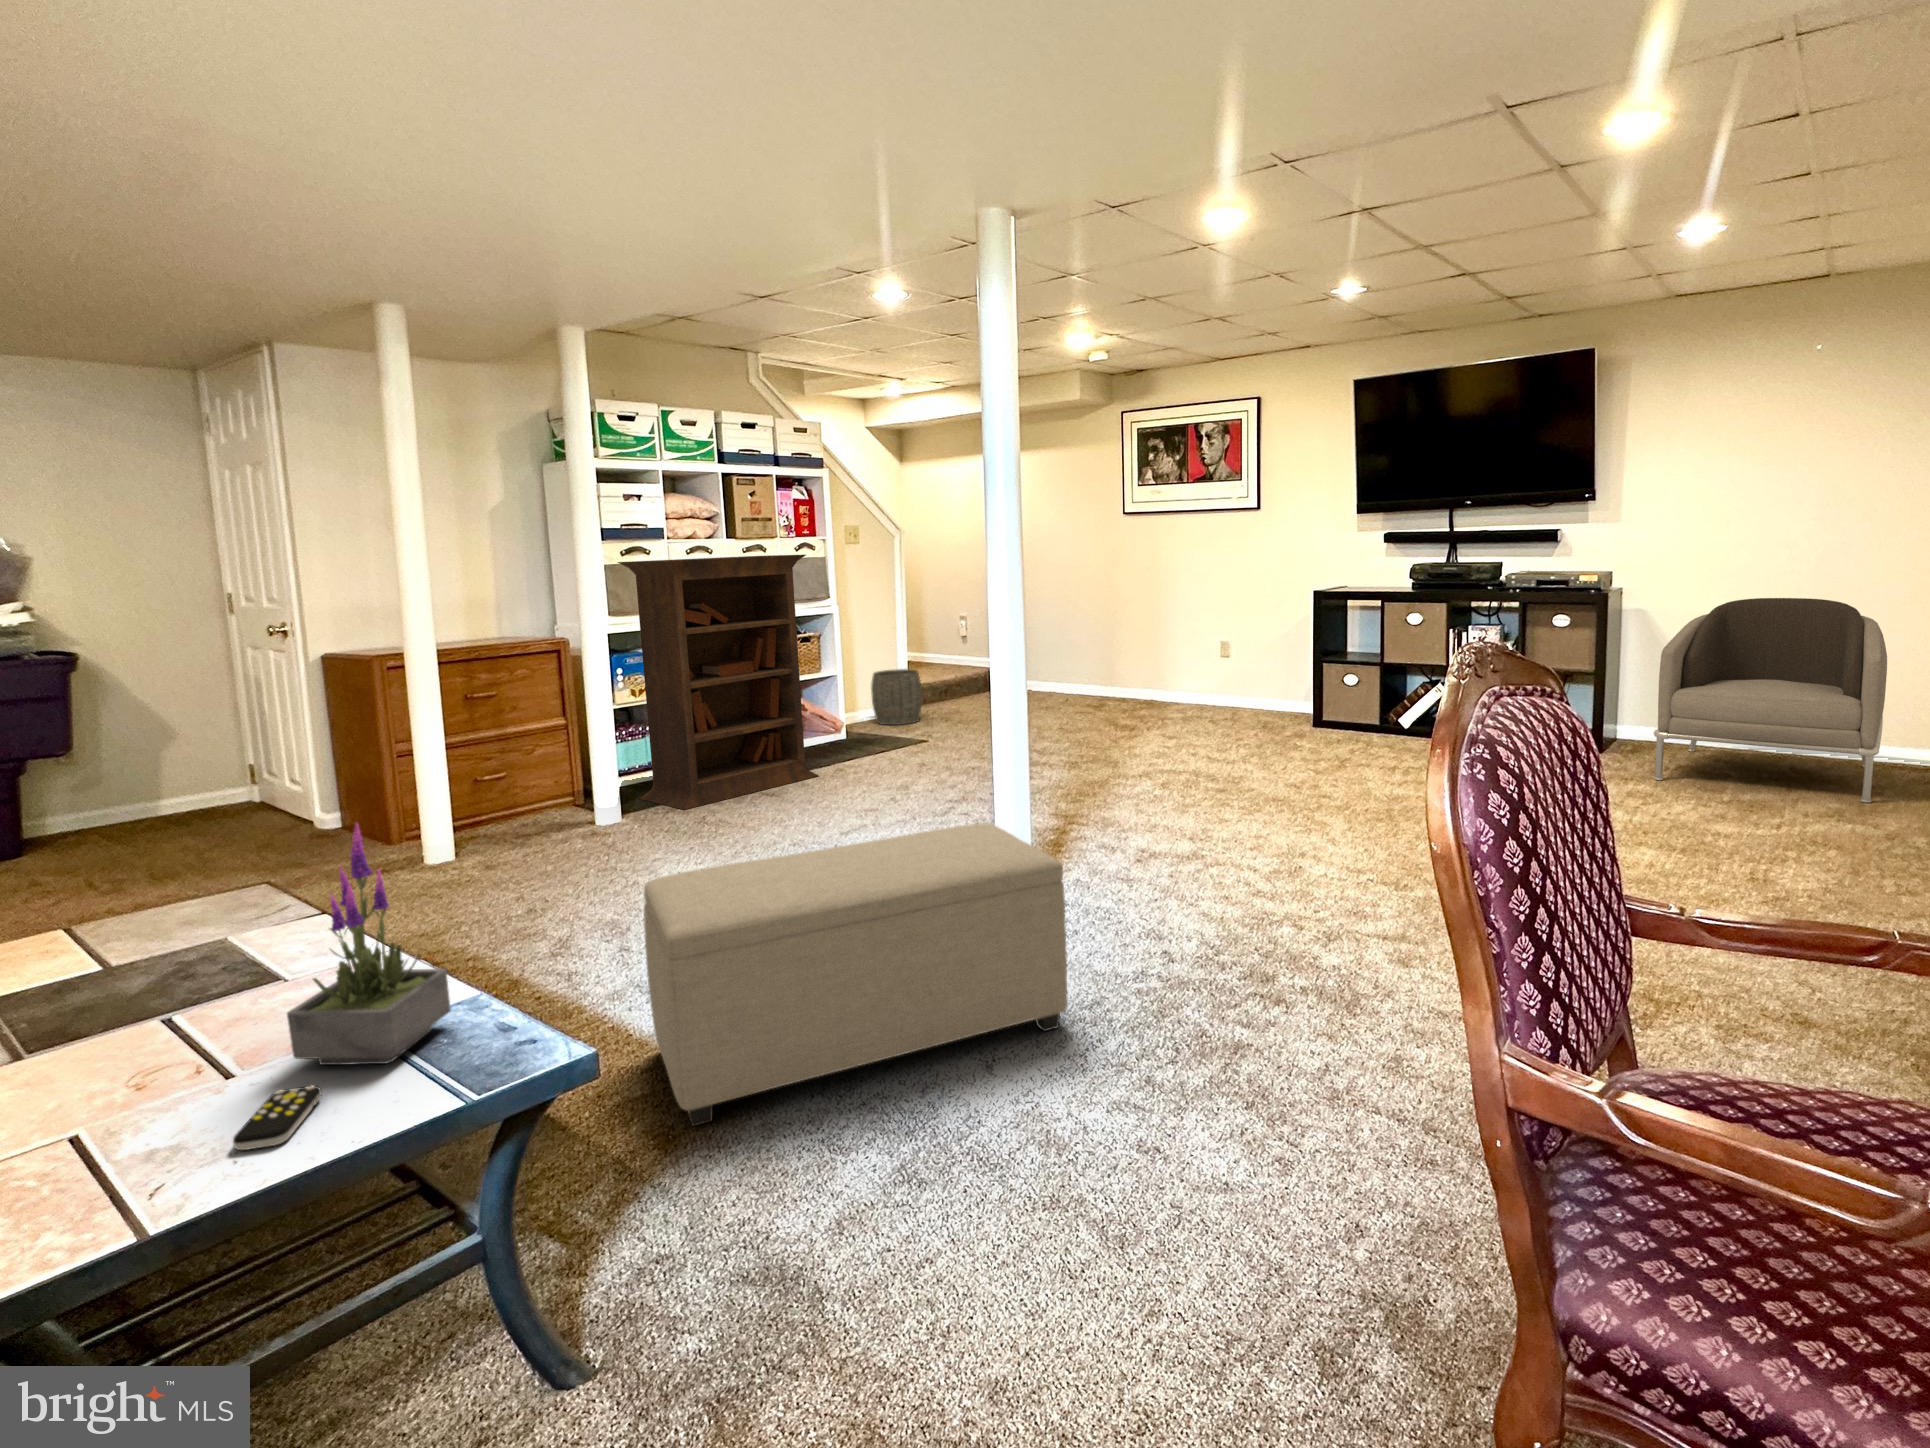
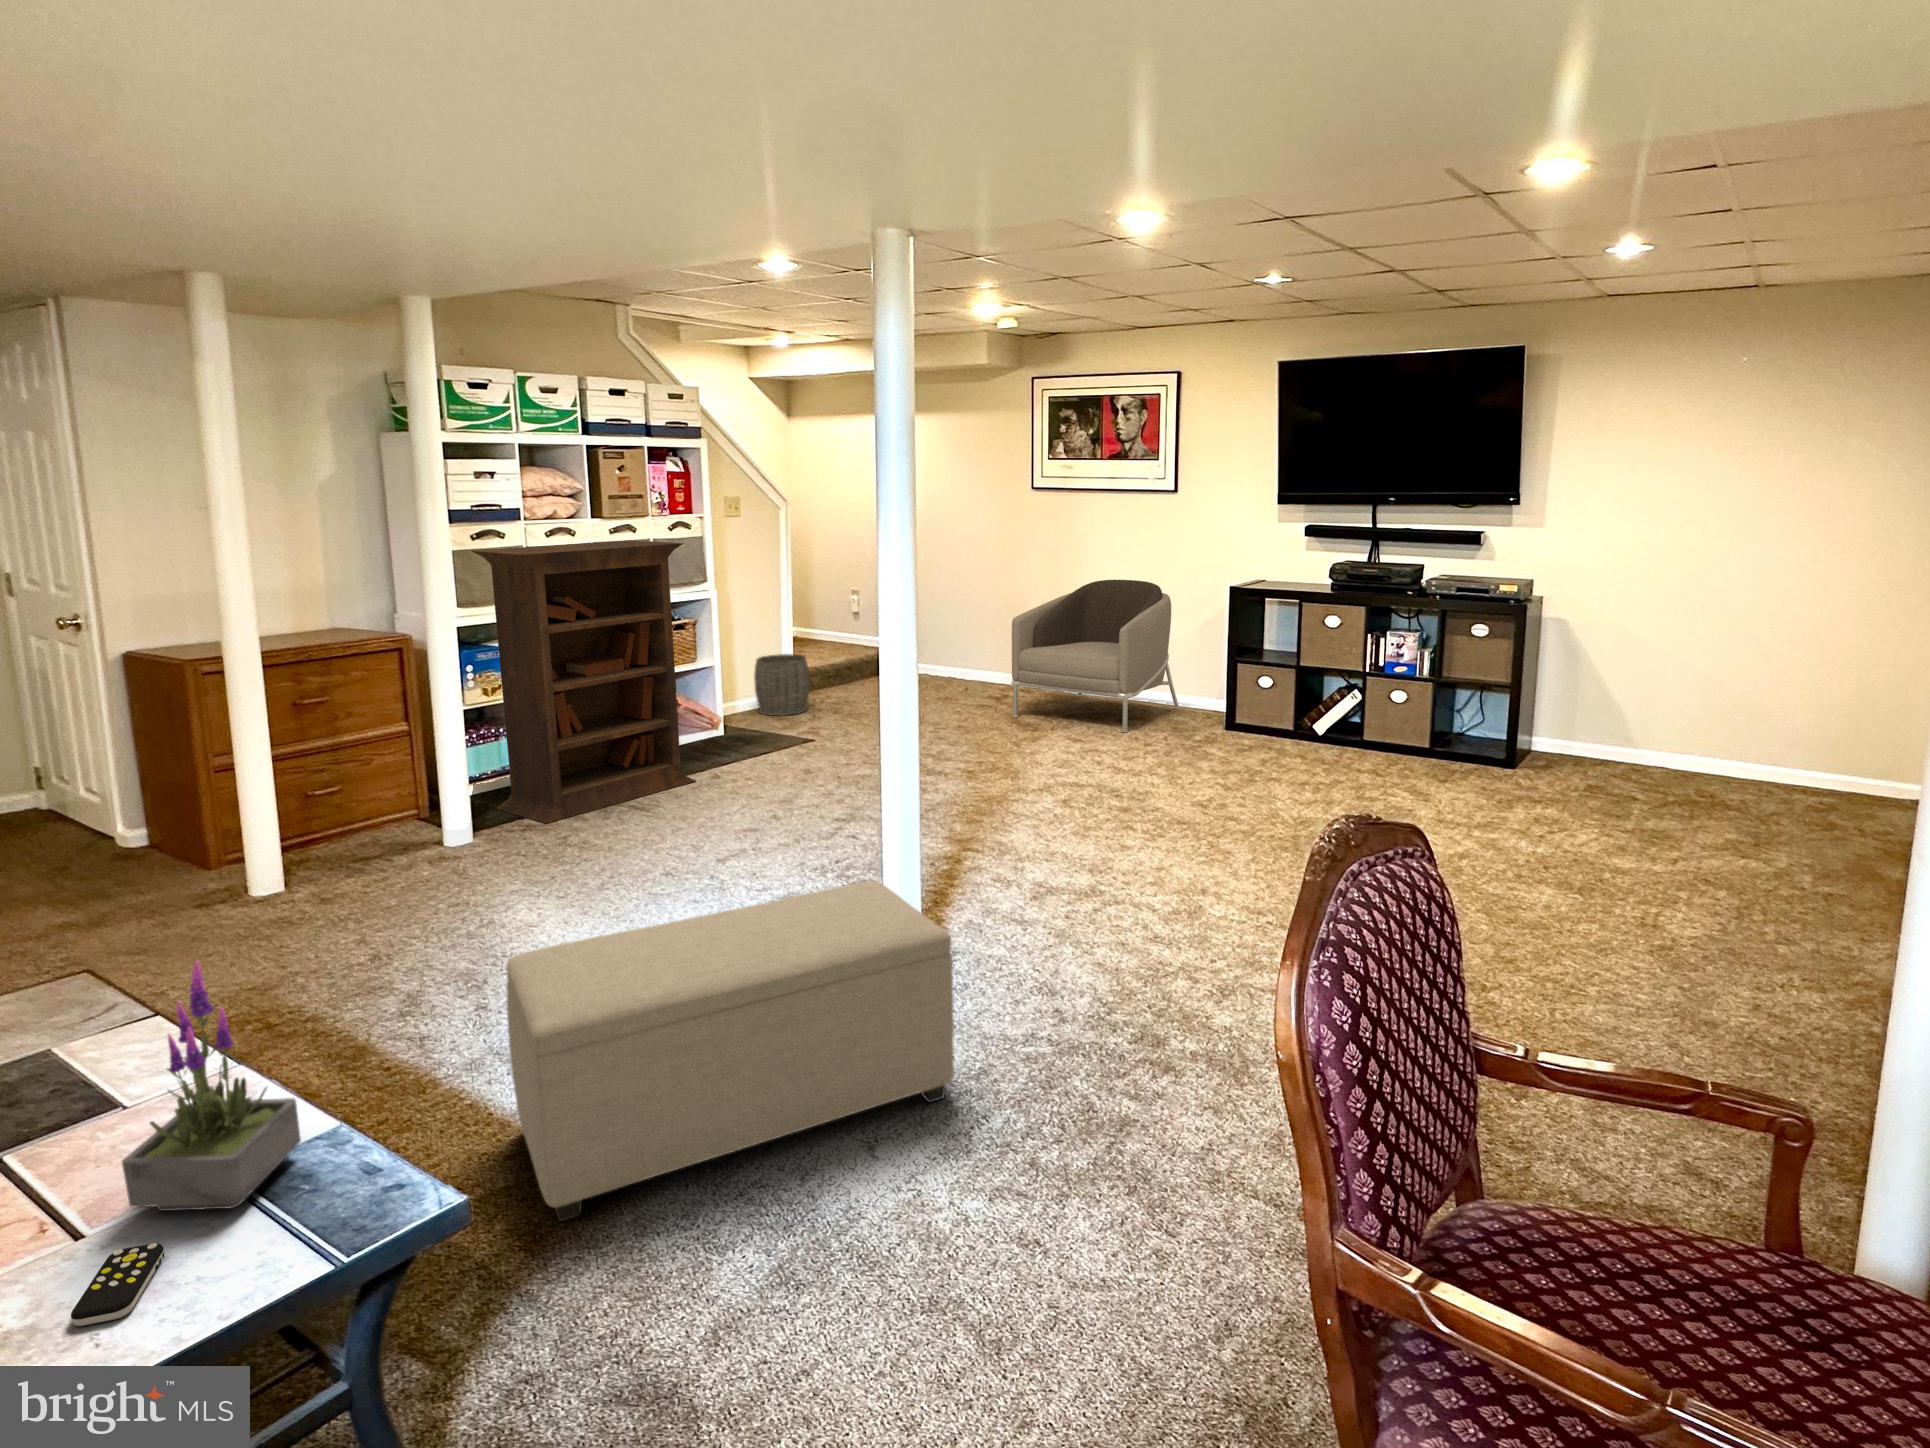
armchair: present [1654,598,1887,802] -> present [1012,580,1179,732]

